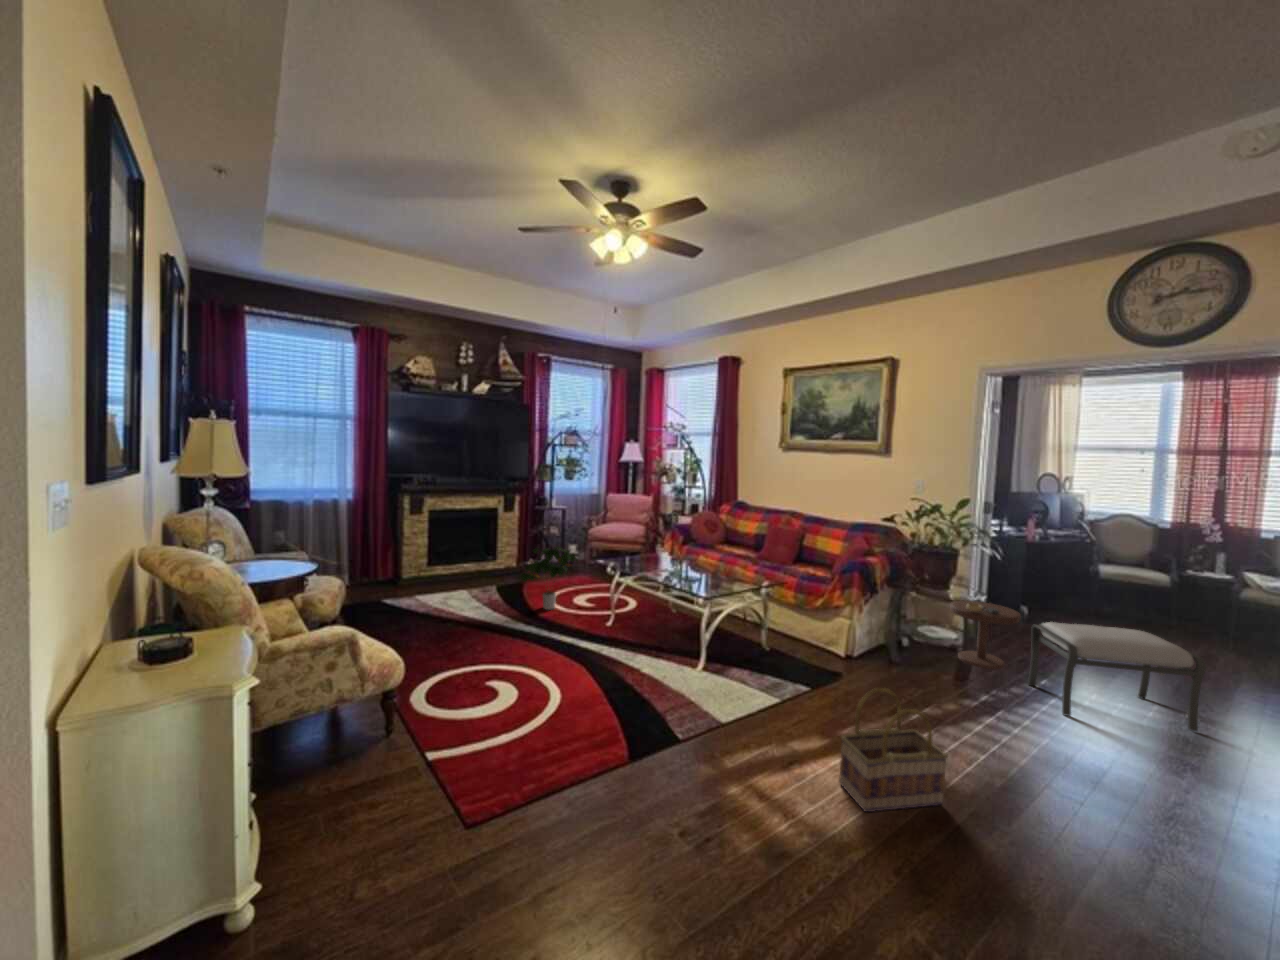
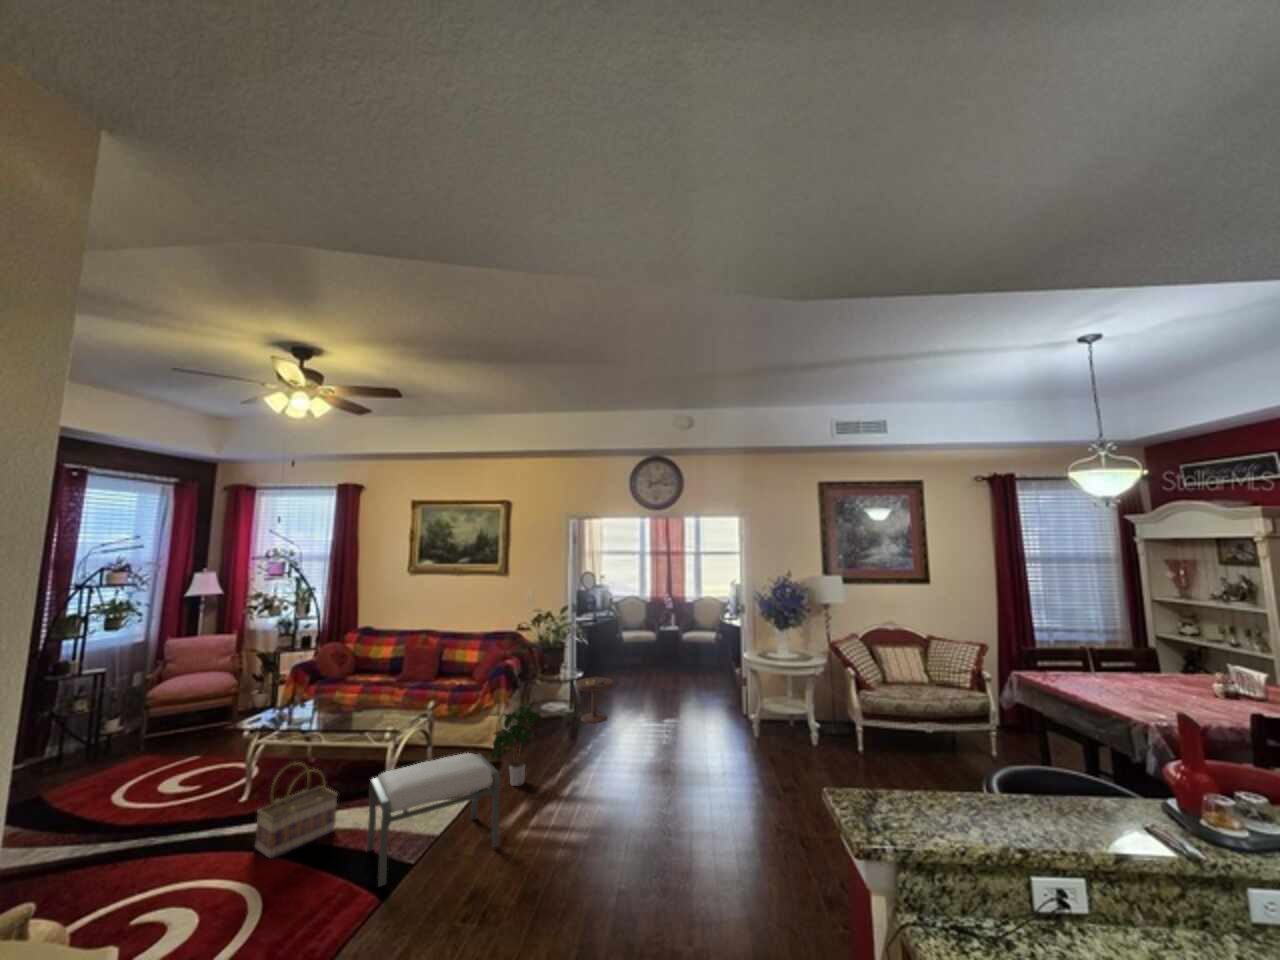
potted plant: present [520,547,578,610] -> present [491,706,539,786]
ottoman: present [1028,622,1206,731] -> present [367,753,501,886]
basket: present [839,688,948,812] -> present [255,762,338,859]

